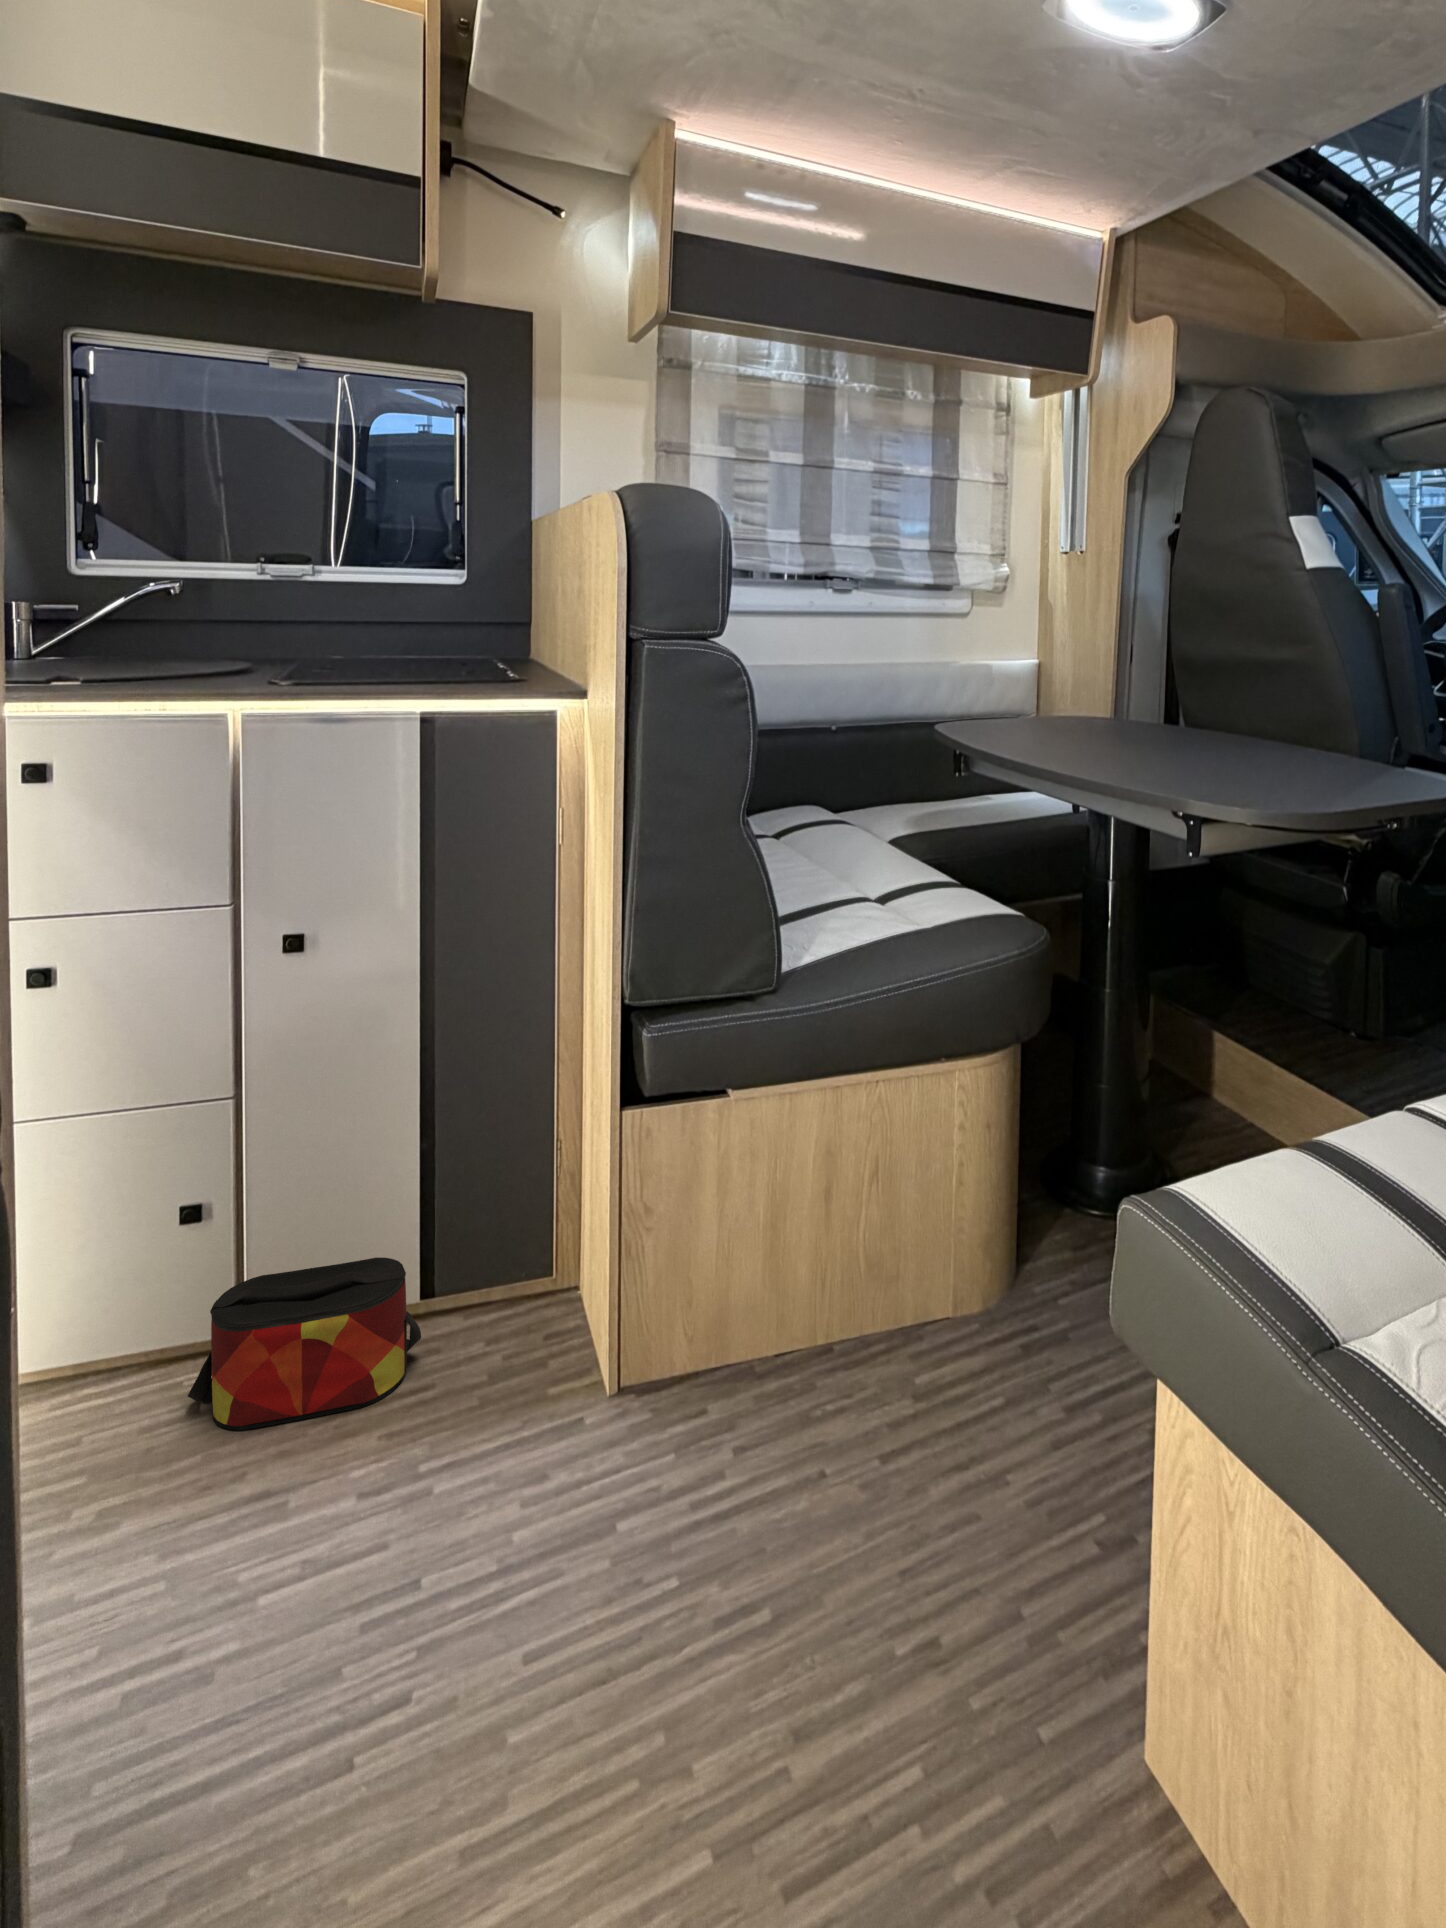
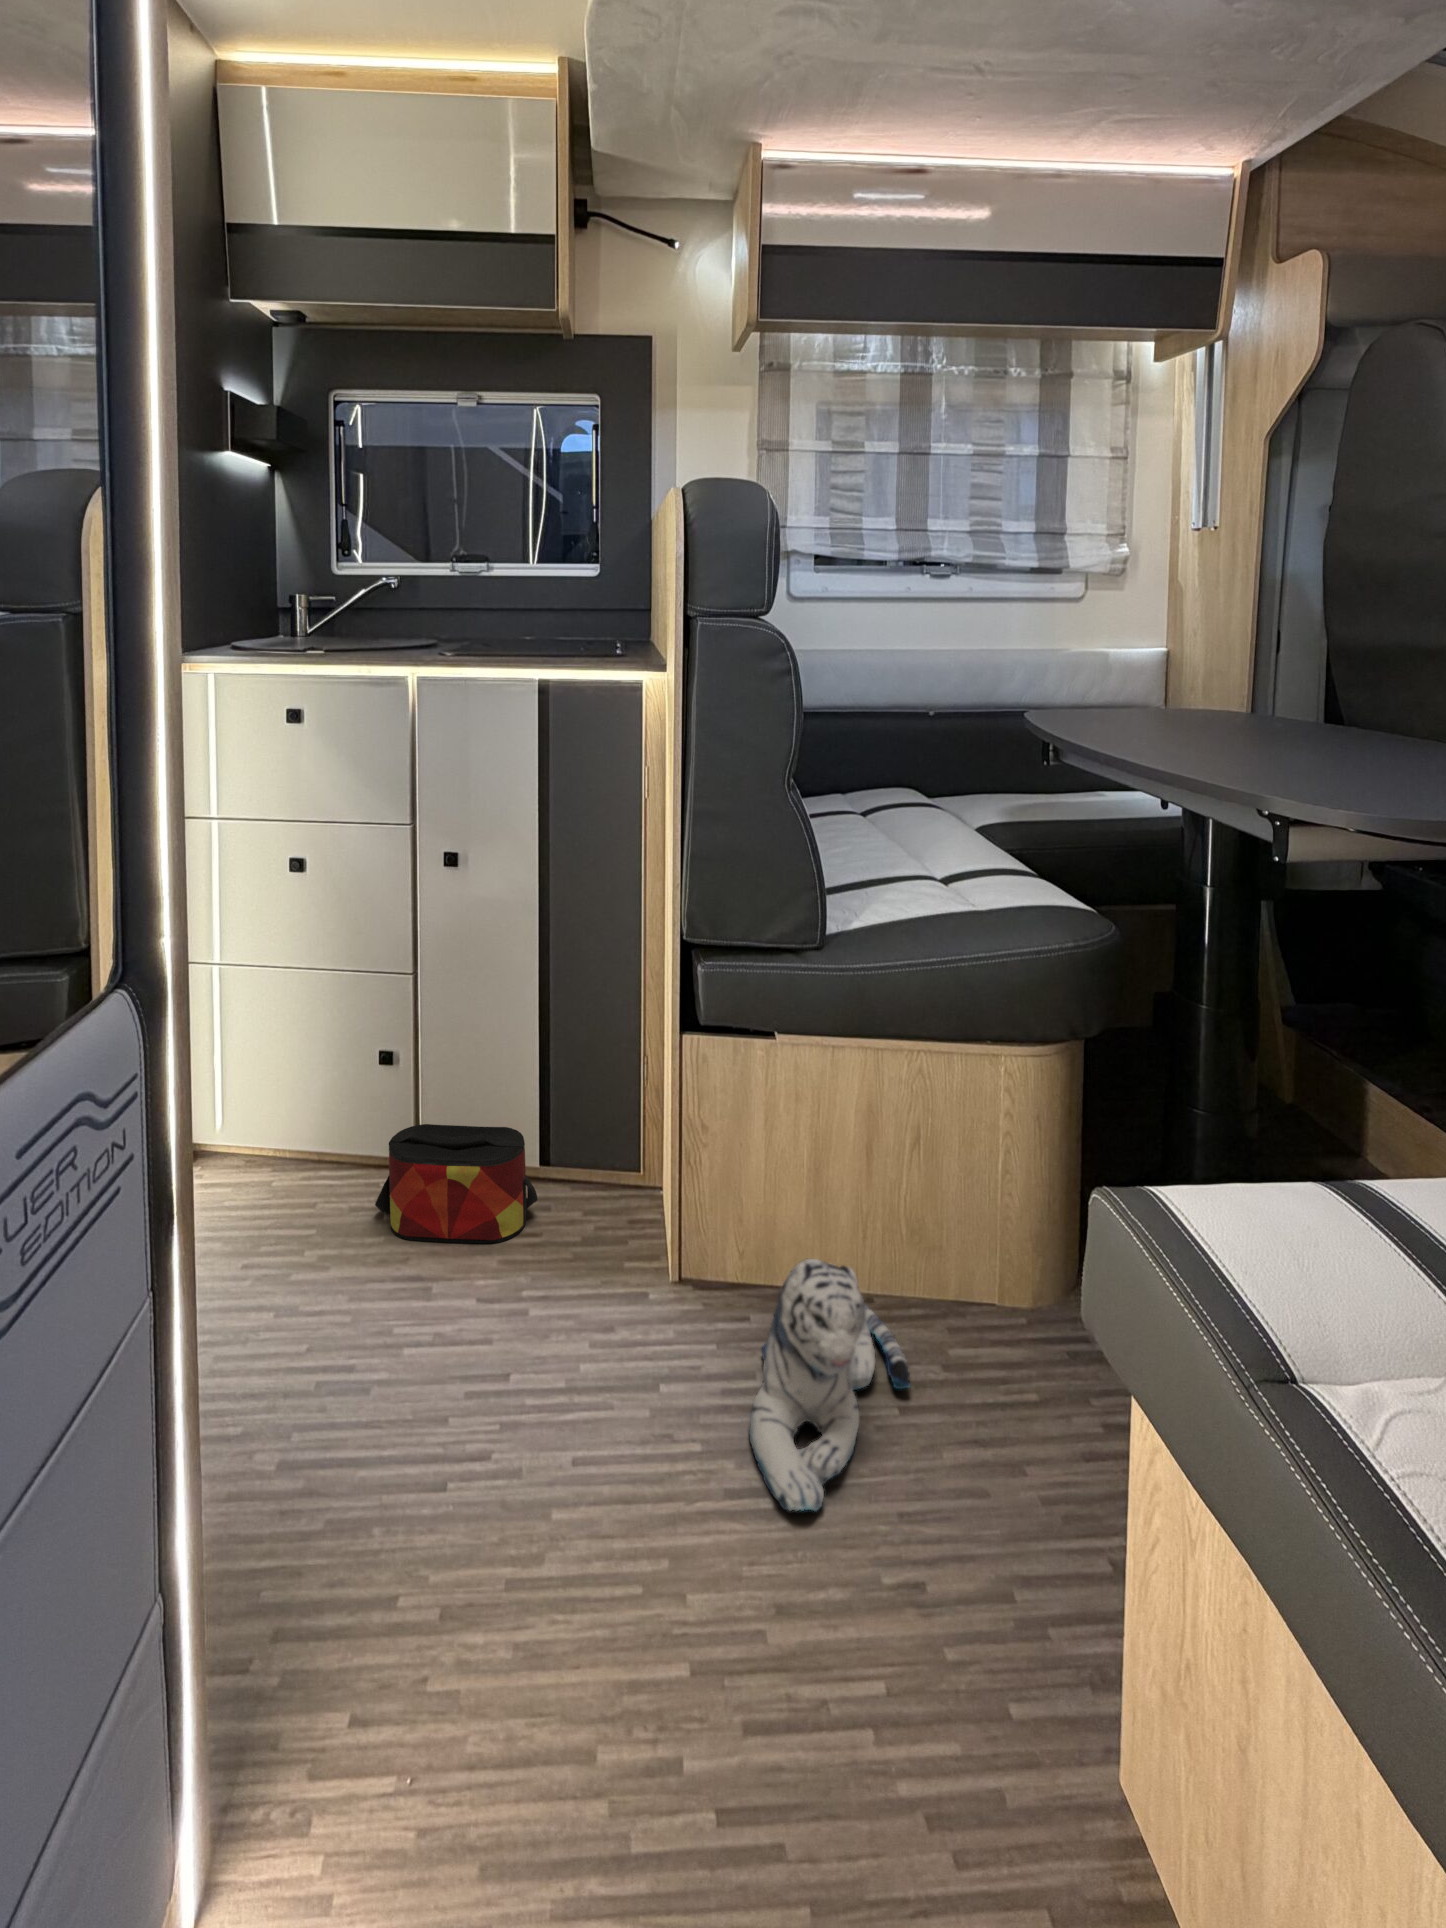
plush toy: none [723,1332,889,1621] -> present [749,1259,910,1511]

